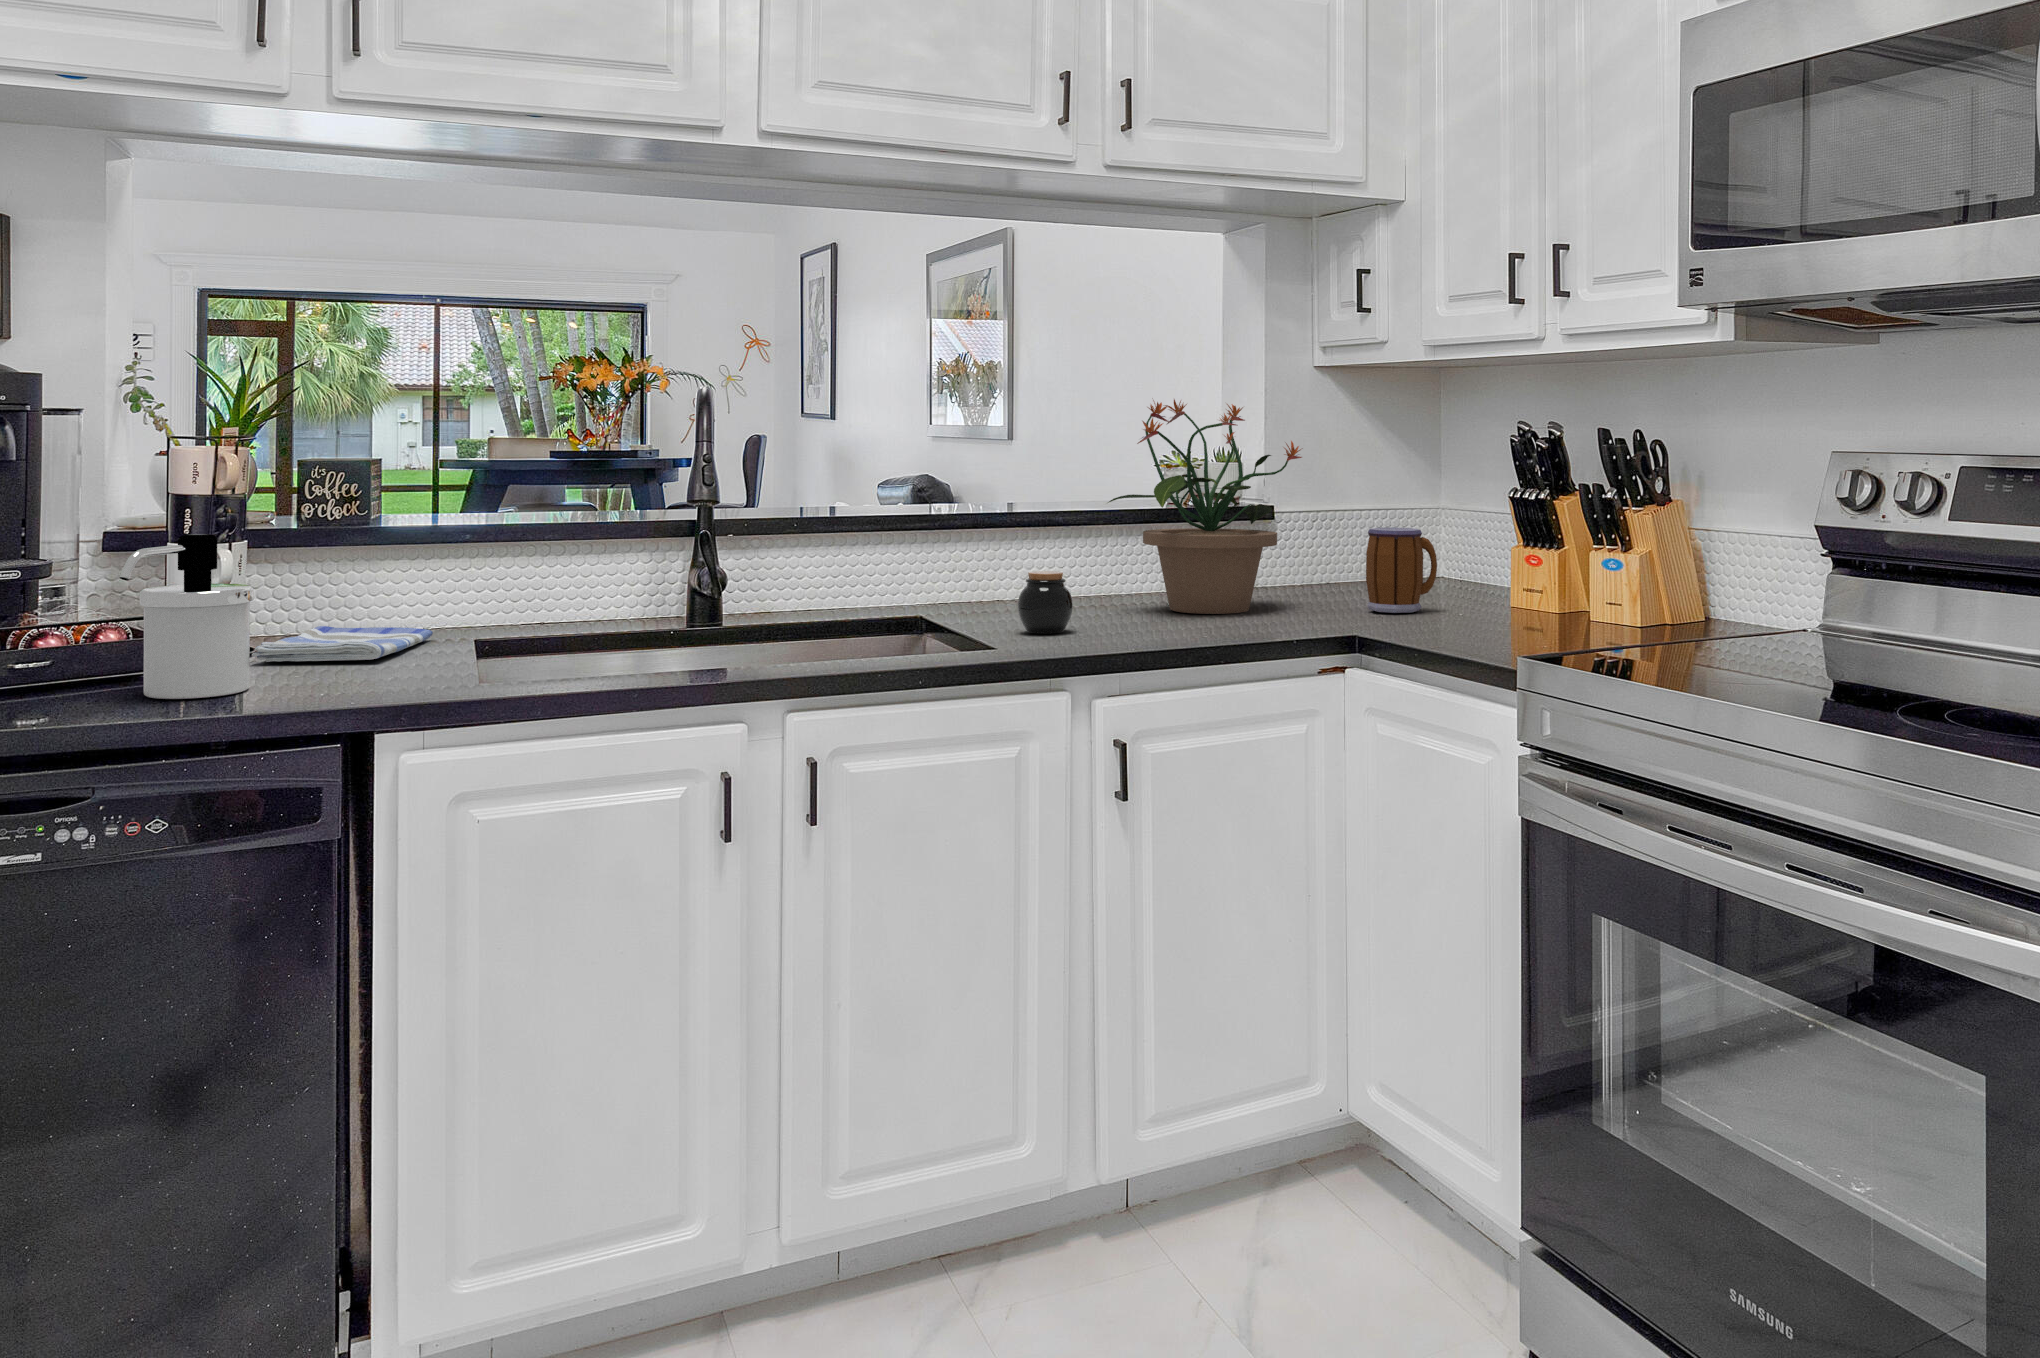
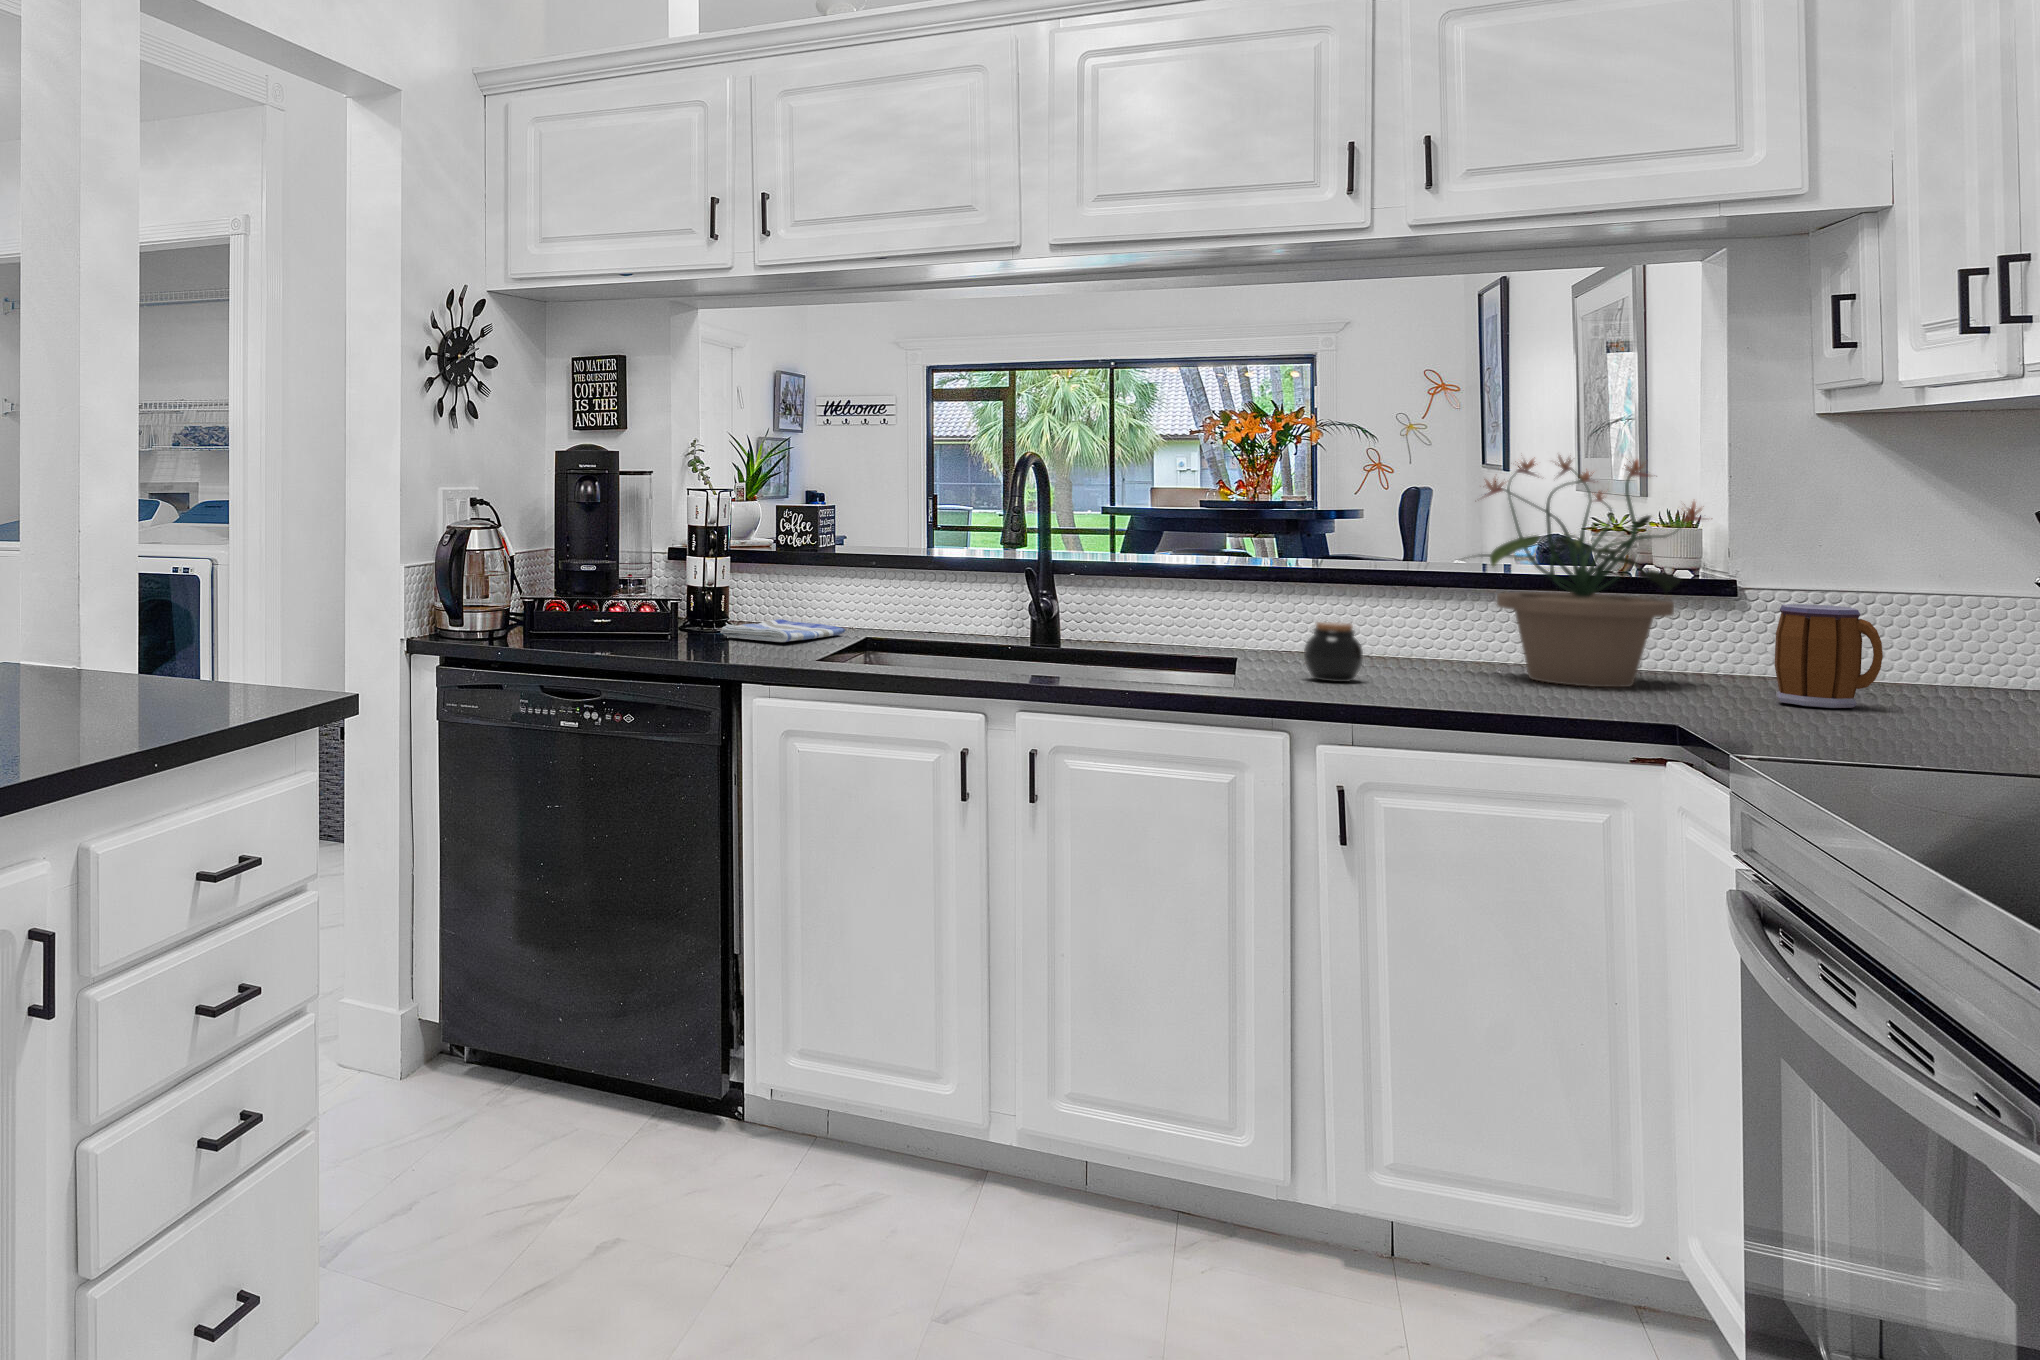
soap dispenser: present [120,534,254,699] -> none [618,551,699,652]

